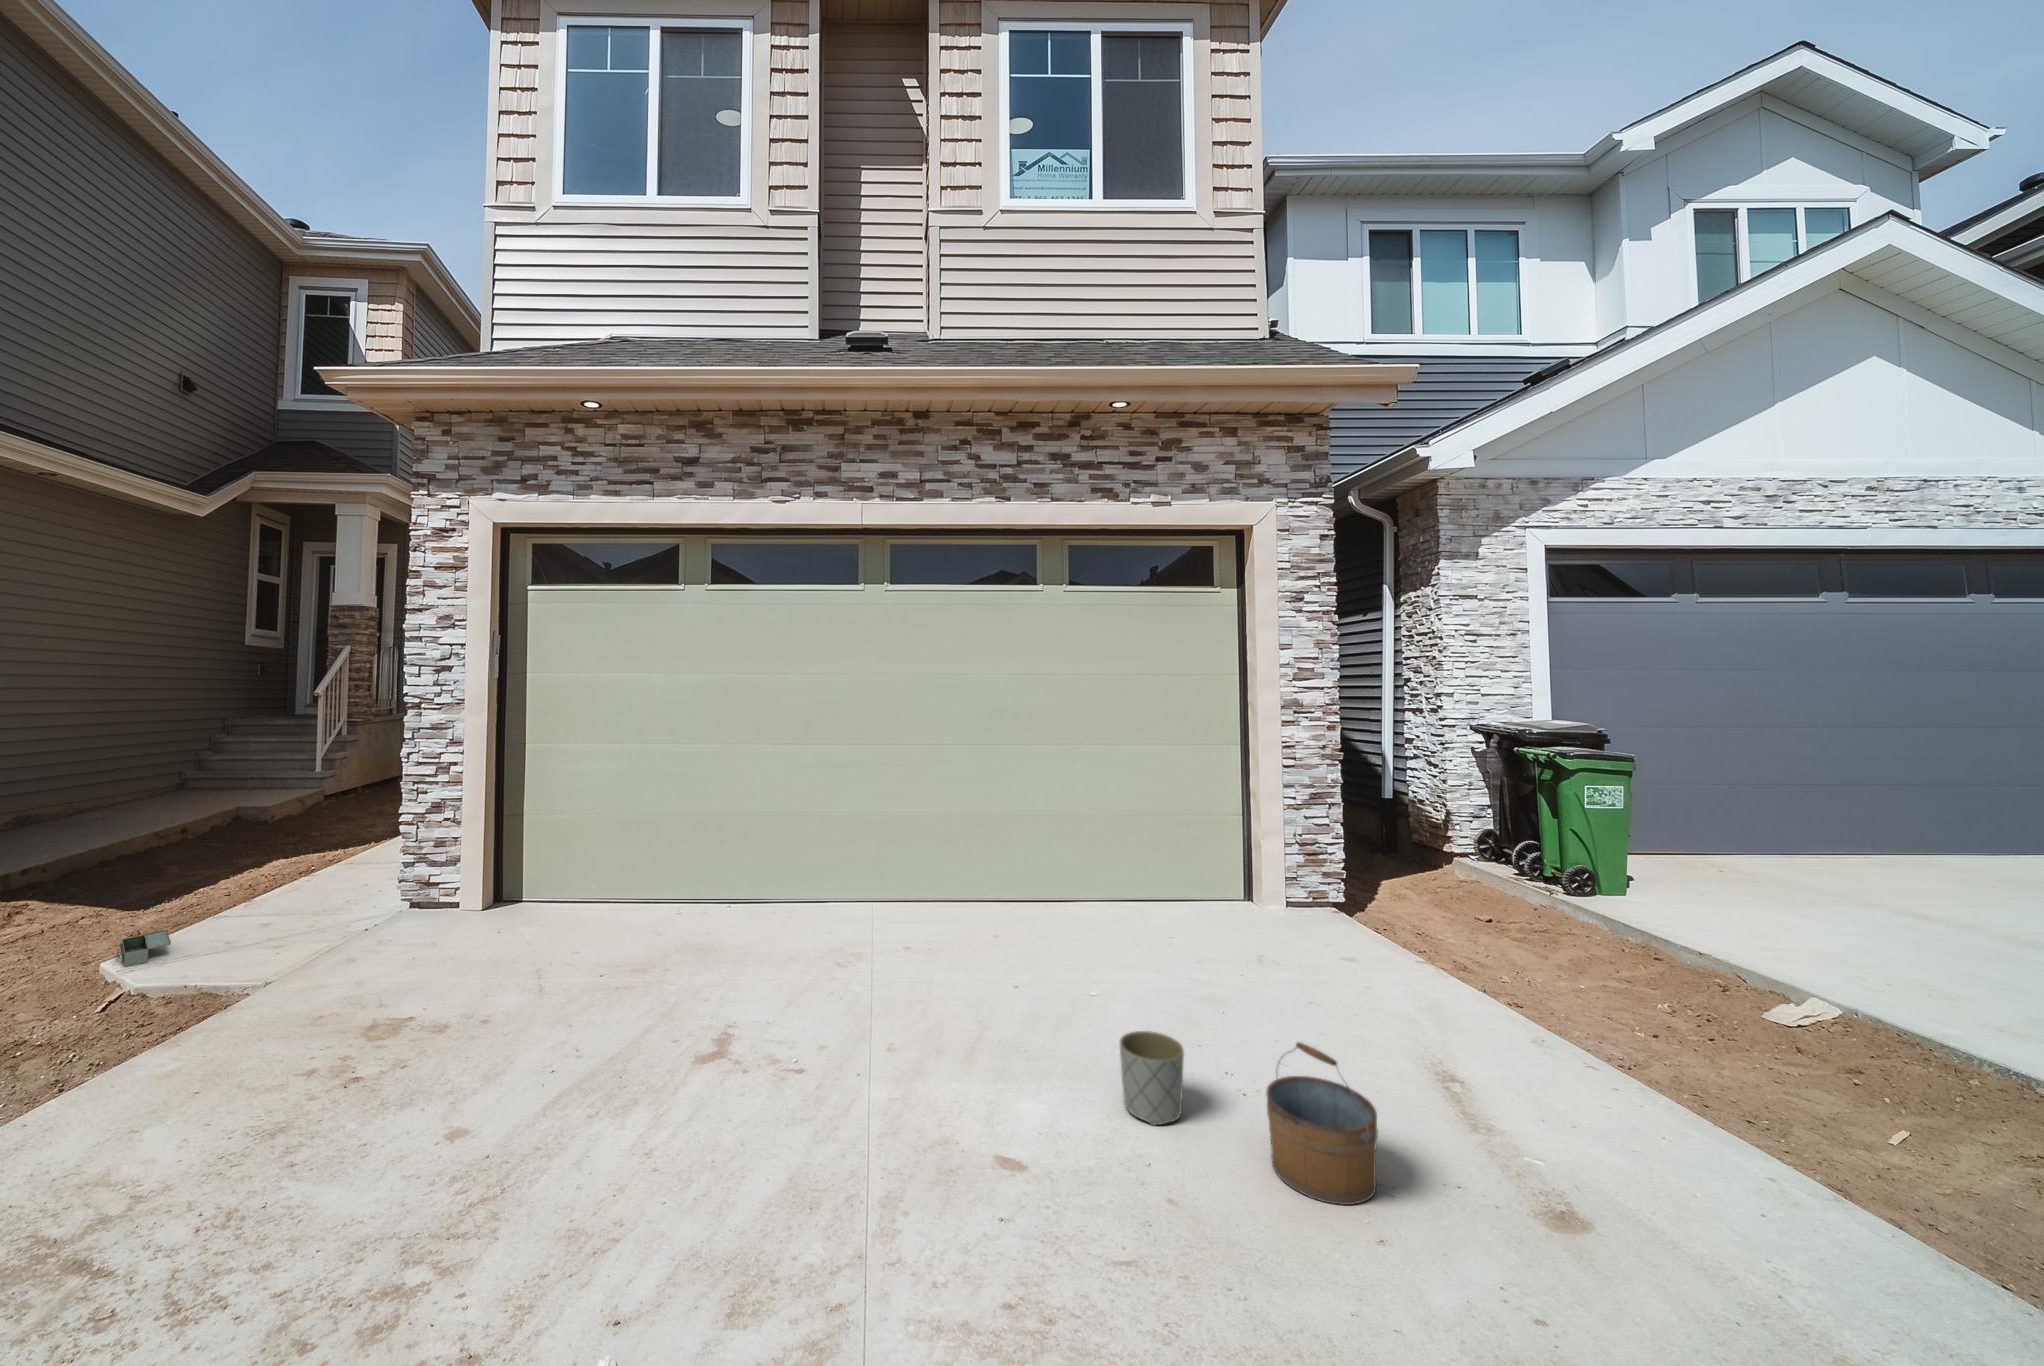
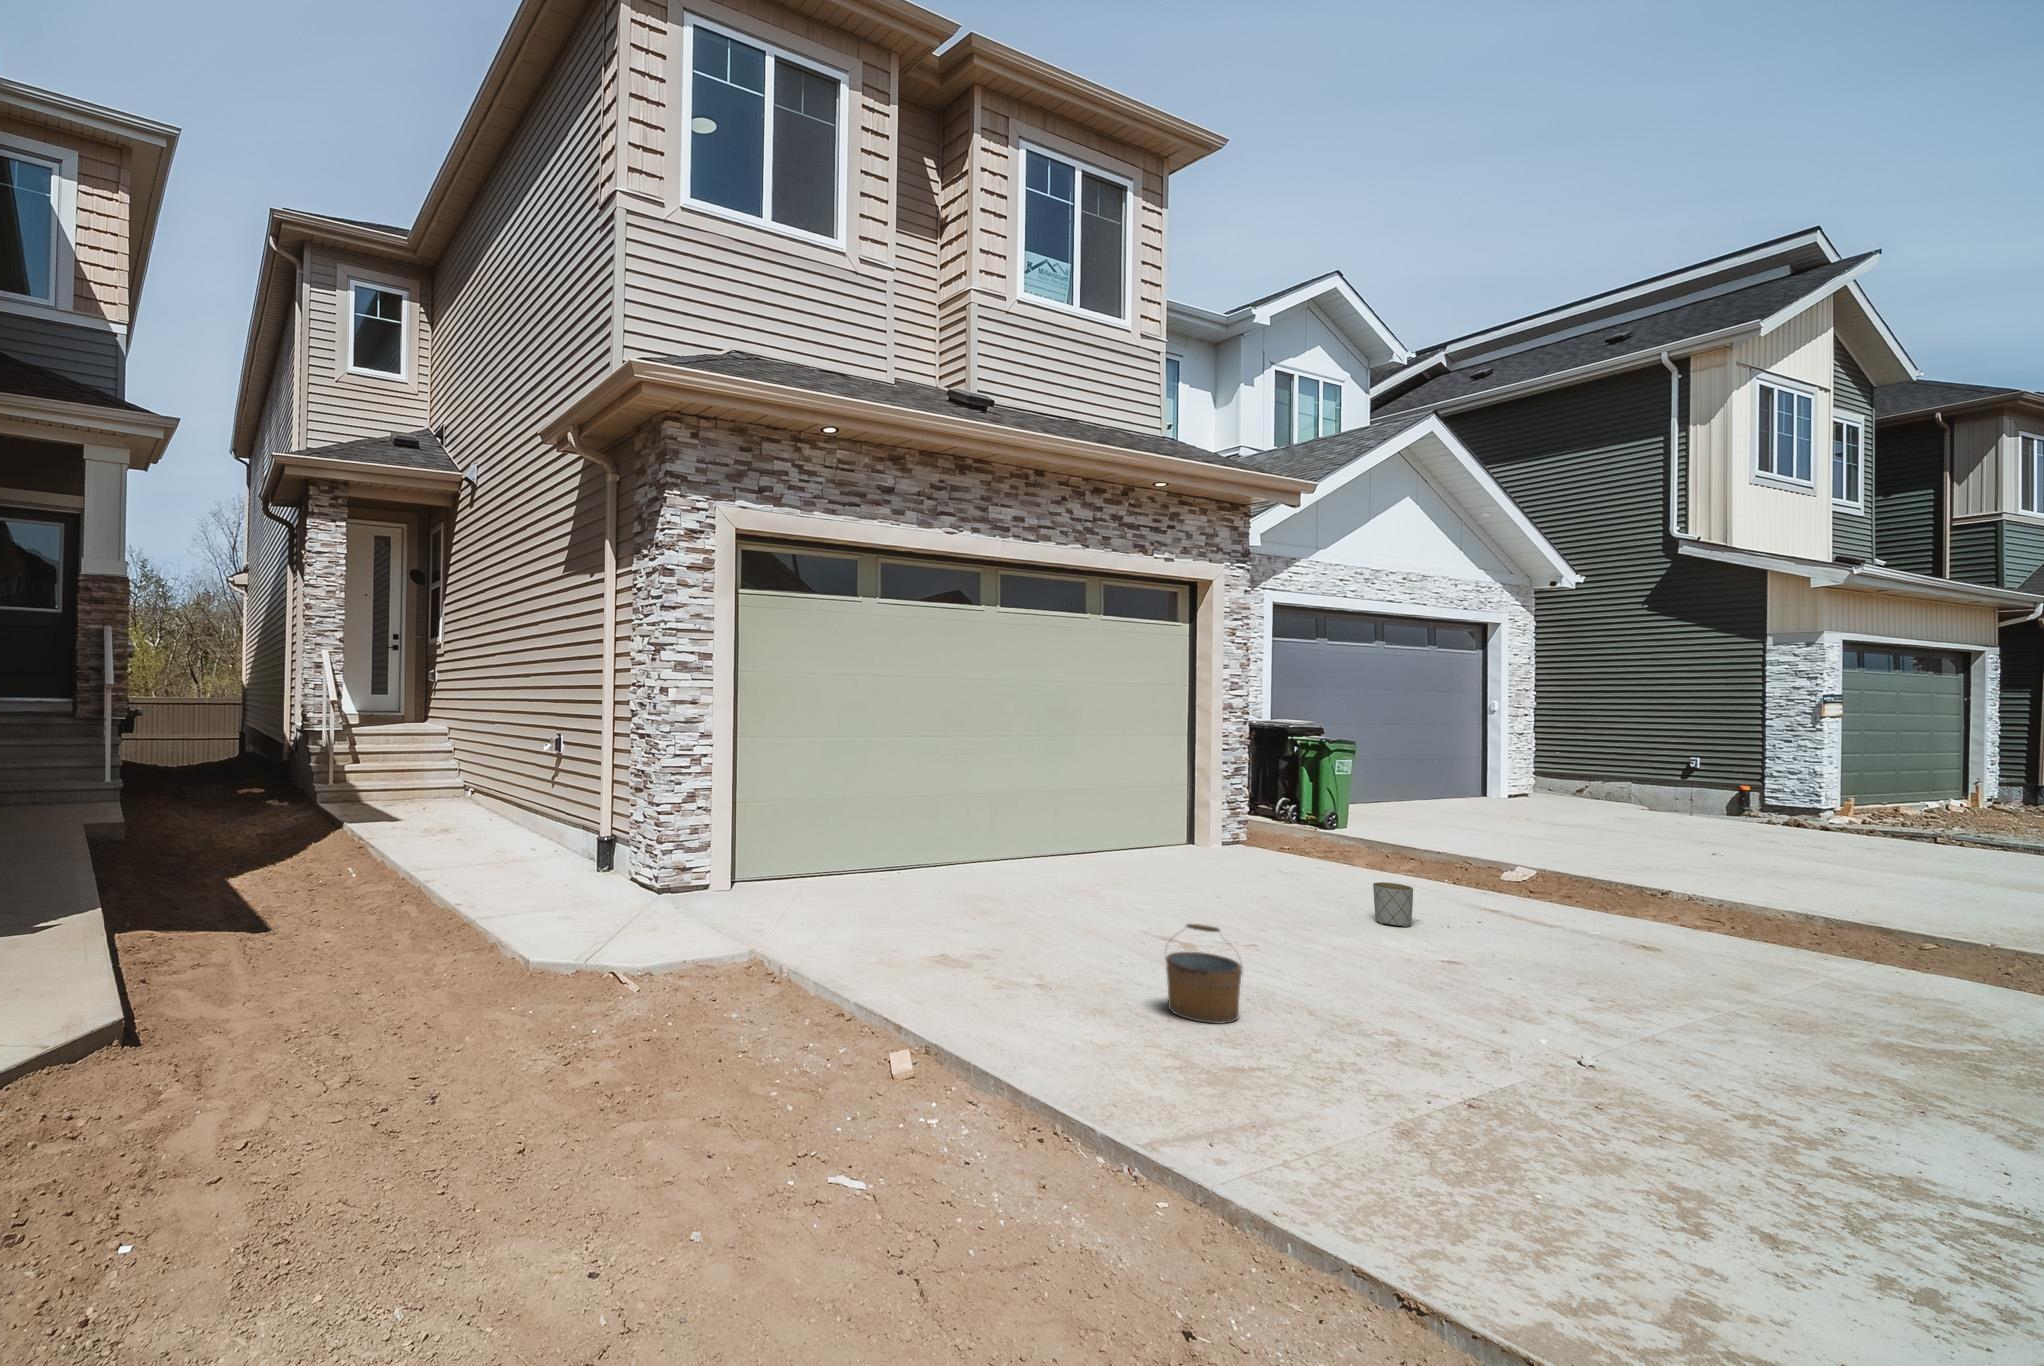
toolbox: present [117,930,171,967] -> none [557,934,620,963]
bucket: present [1266,1042,1378,1205] -> present [1166,924,1242,1024]

